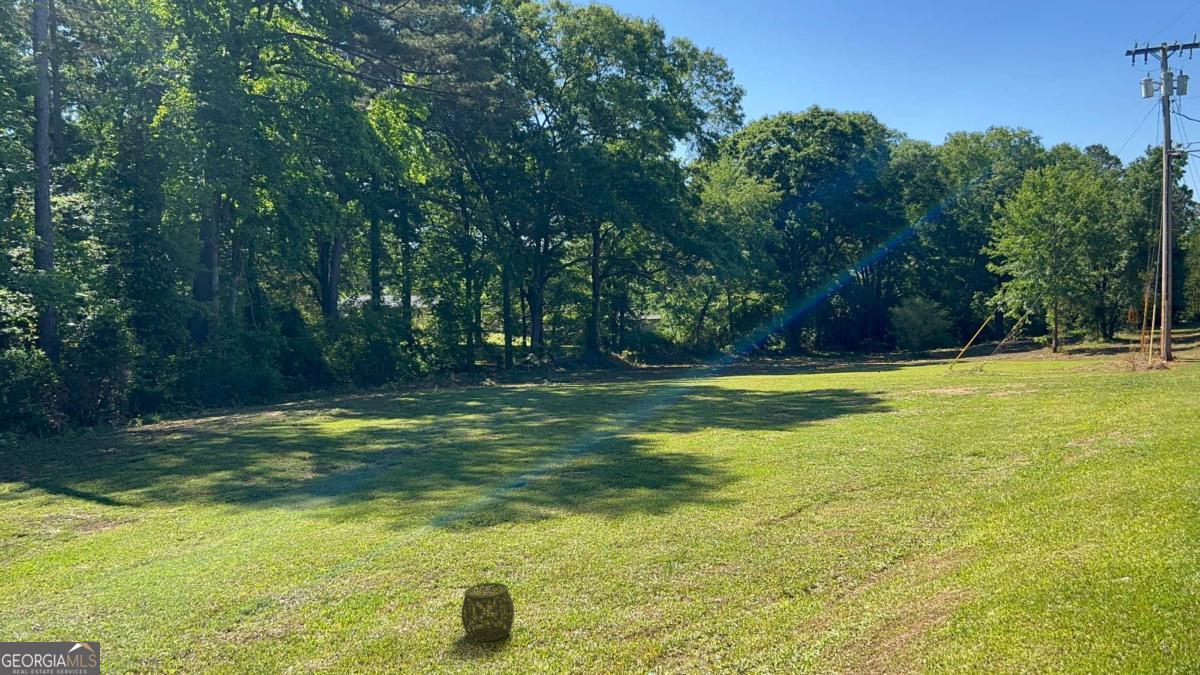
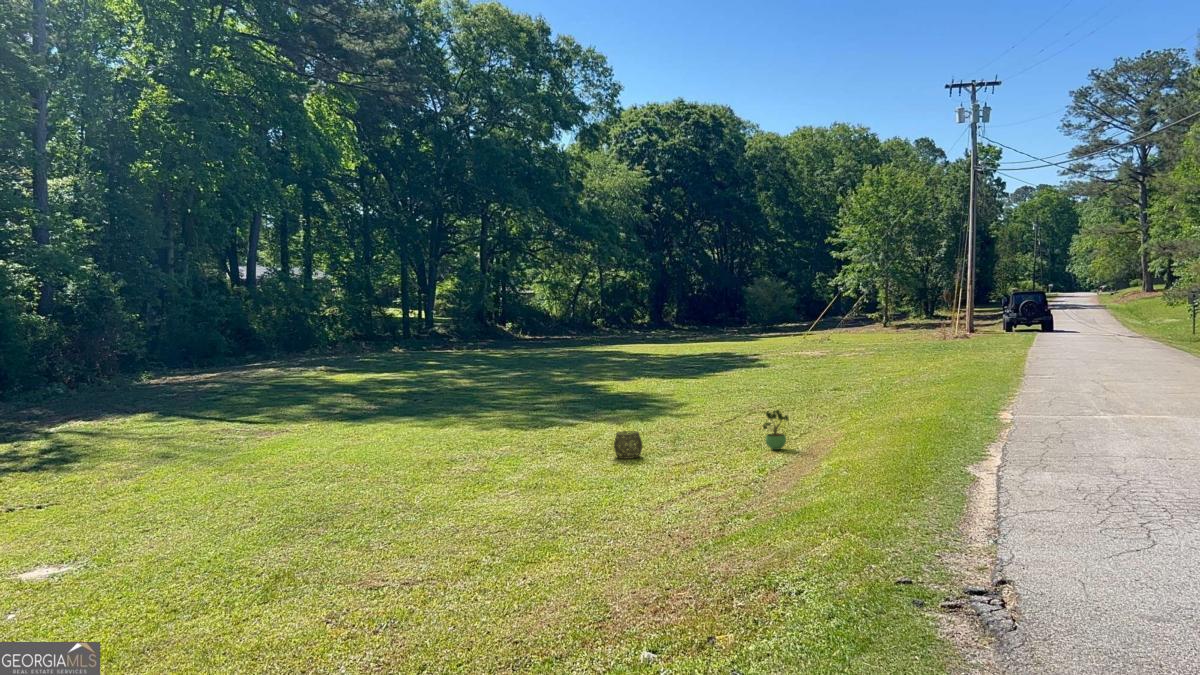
potted plant: none [743,562,793,641] -> present [763,410,789,450]

